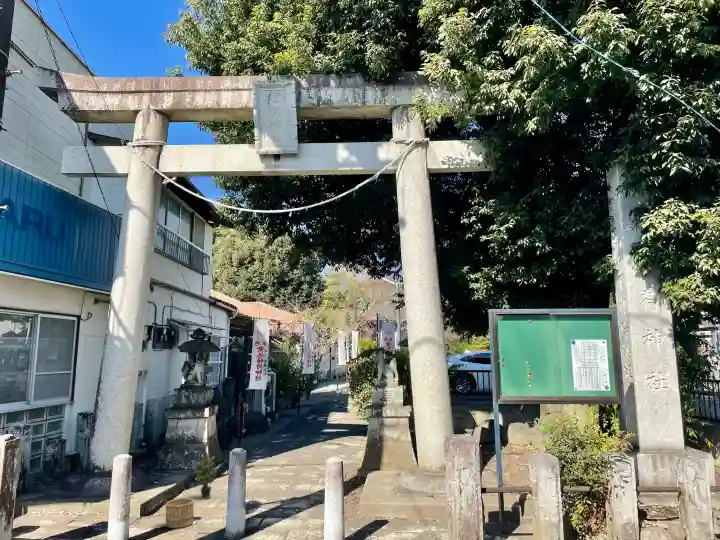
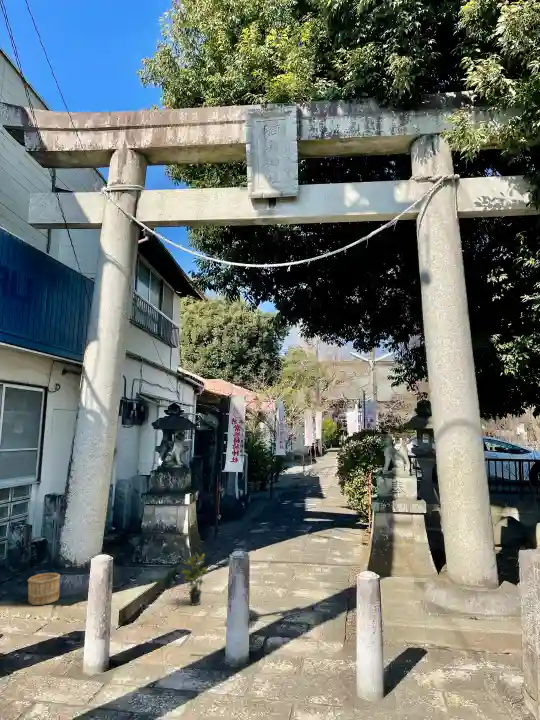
wooden bucket: present [165,498,194,528] -> present [28,573,60,605]

